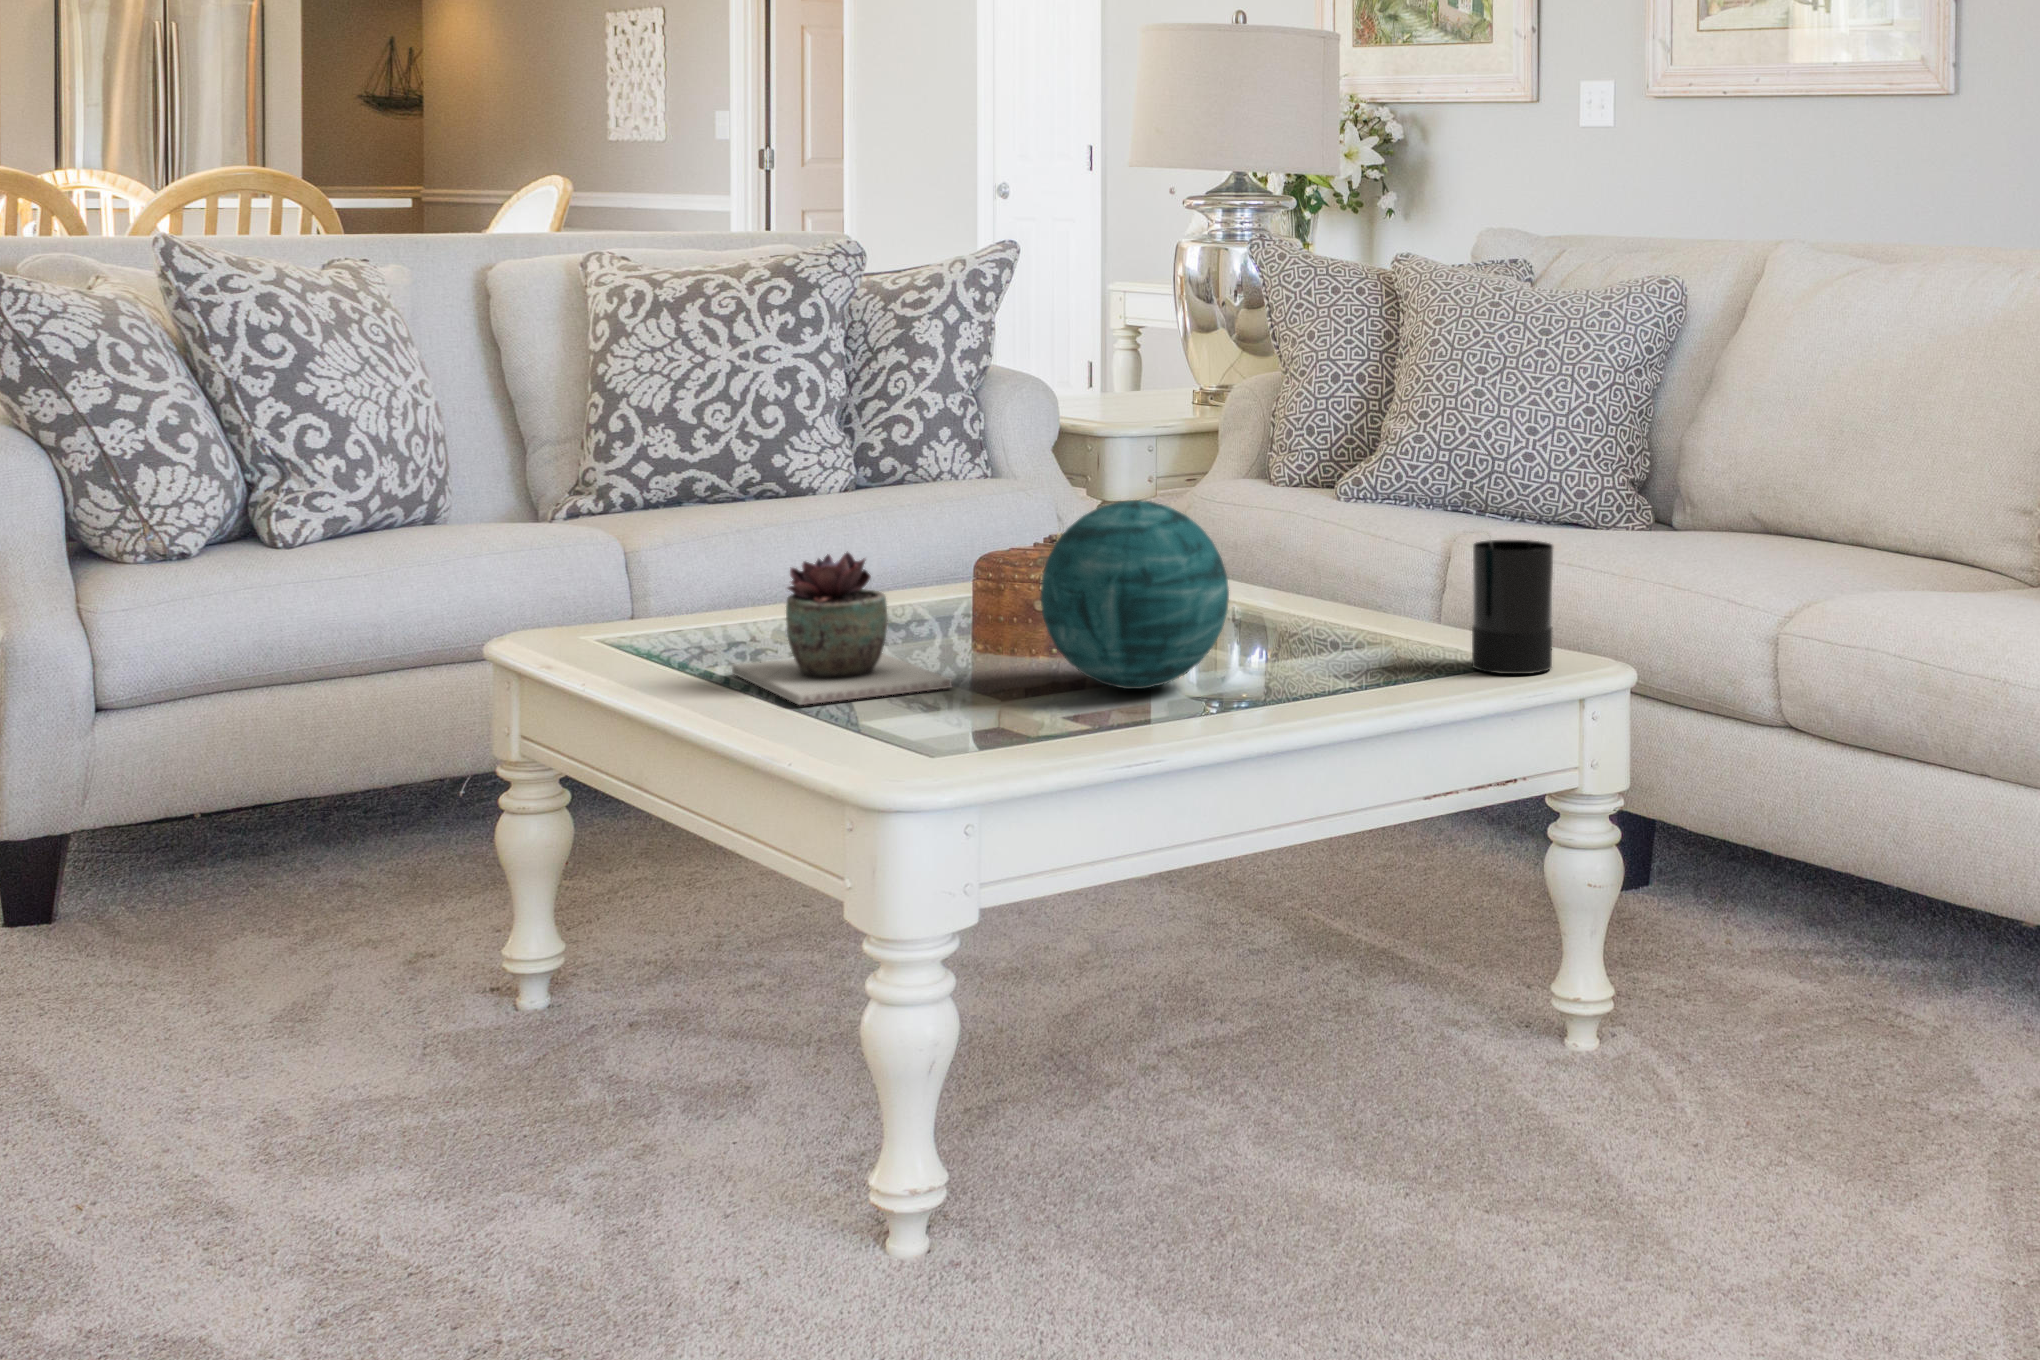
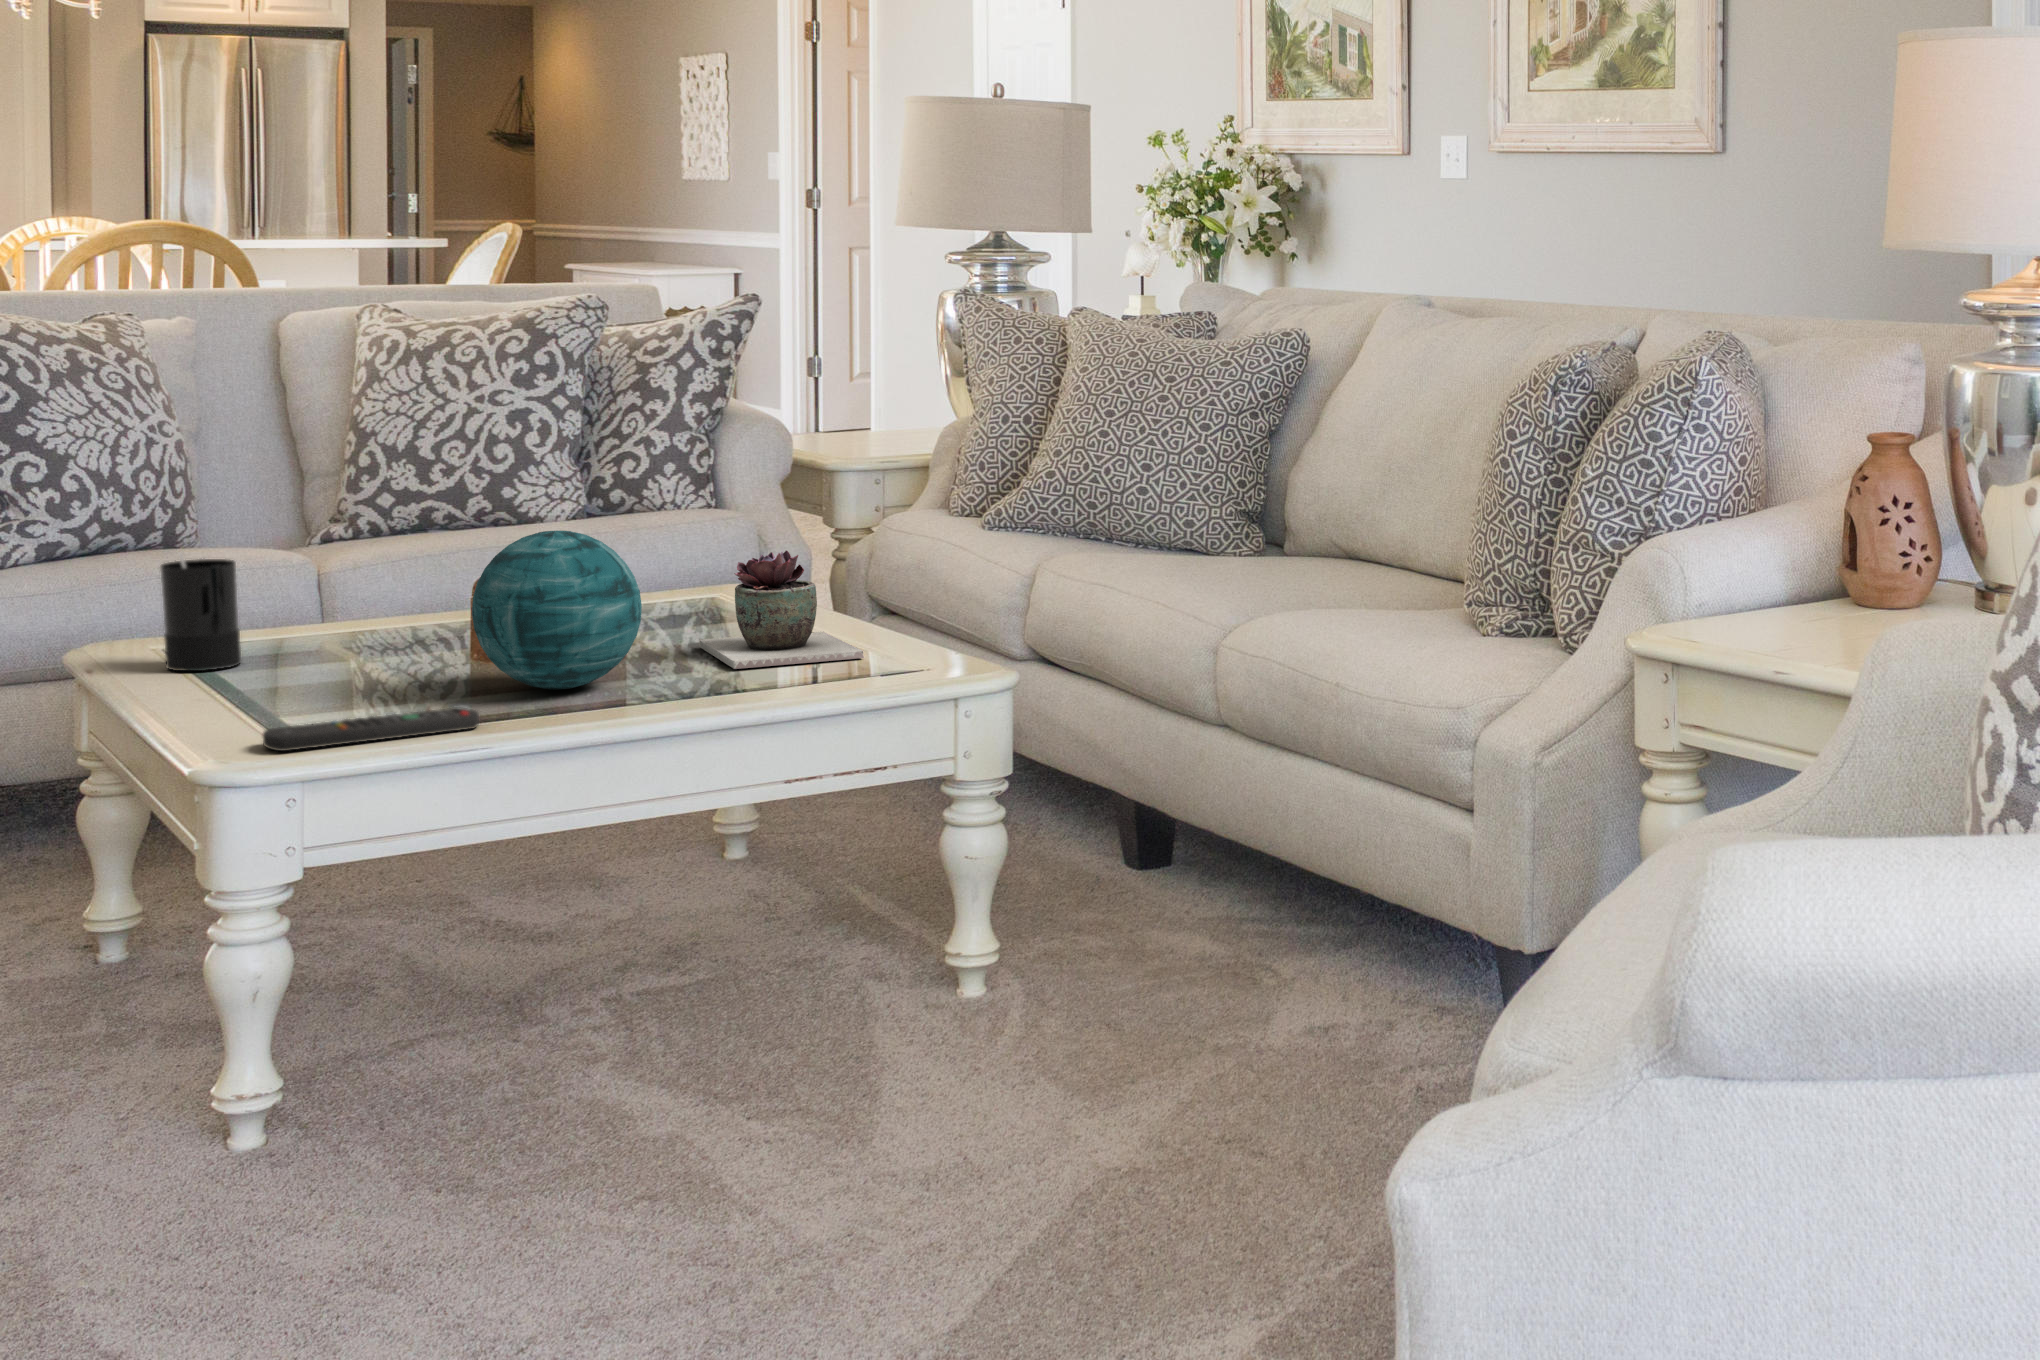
candle: present [1472,532,1553,674] -> present [160,553,241,671]
succulent plant: present [732,552,952,705] -> present [699,550,864,669]
remote control: none [900,713,1121,771] -> present [263,707,479,751]

